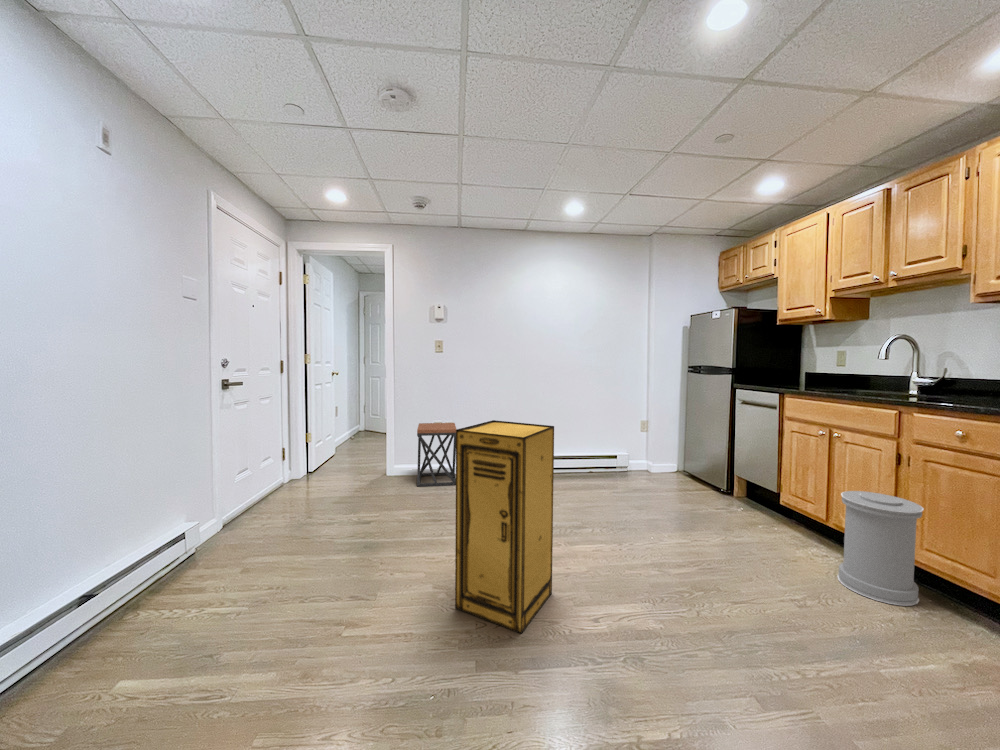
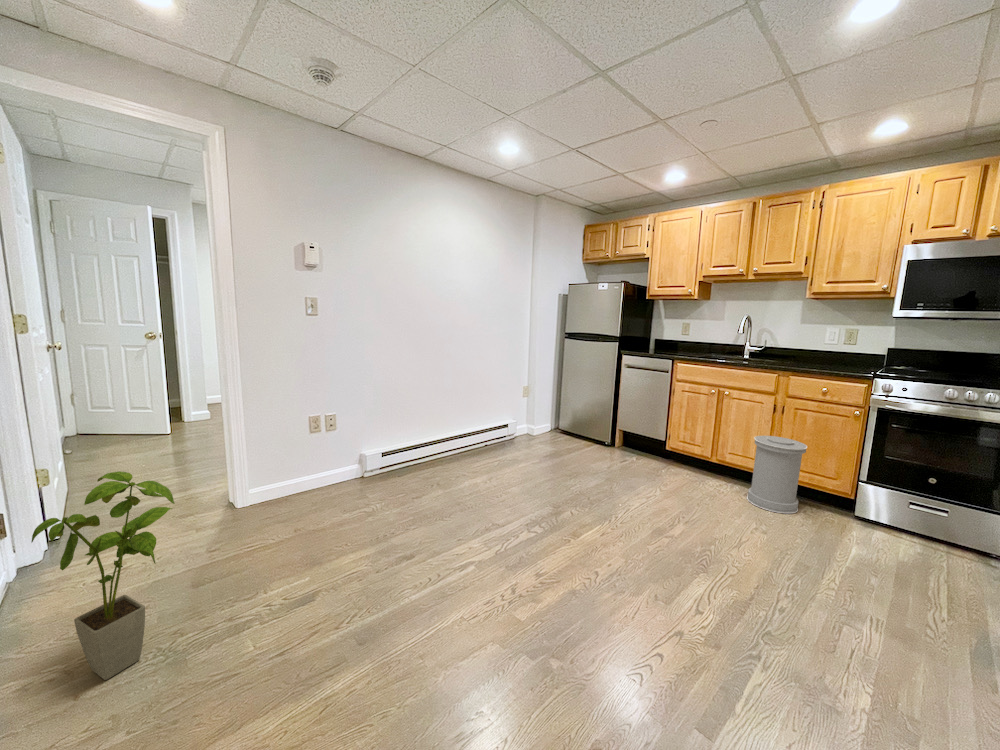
storage cabinet: present [455,420,554,633] -> none [569,422,714,678]
house plant: none [261,423,318,522] -> present [31,472,175,680]
stool: present [417,423,456,487] -> none [289,414,367,515]

